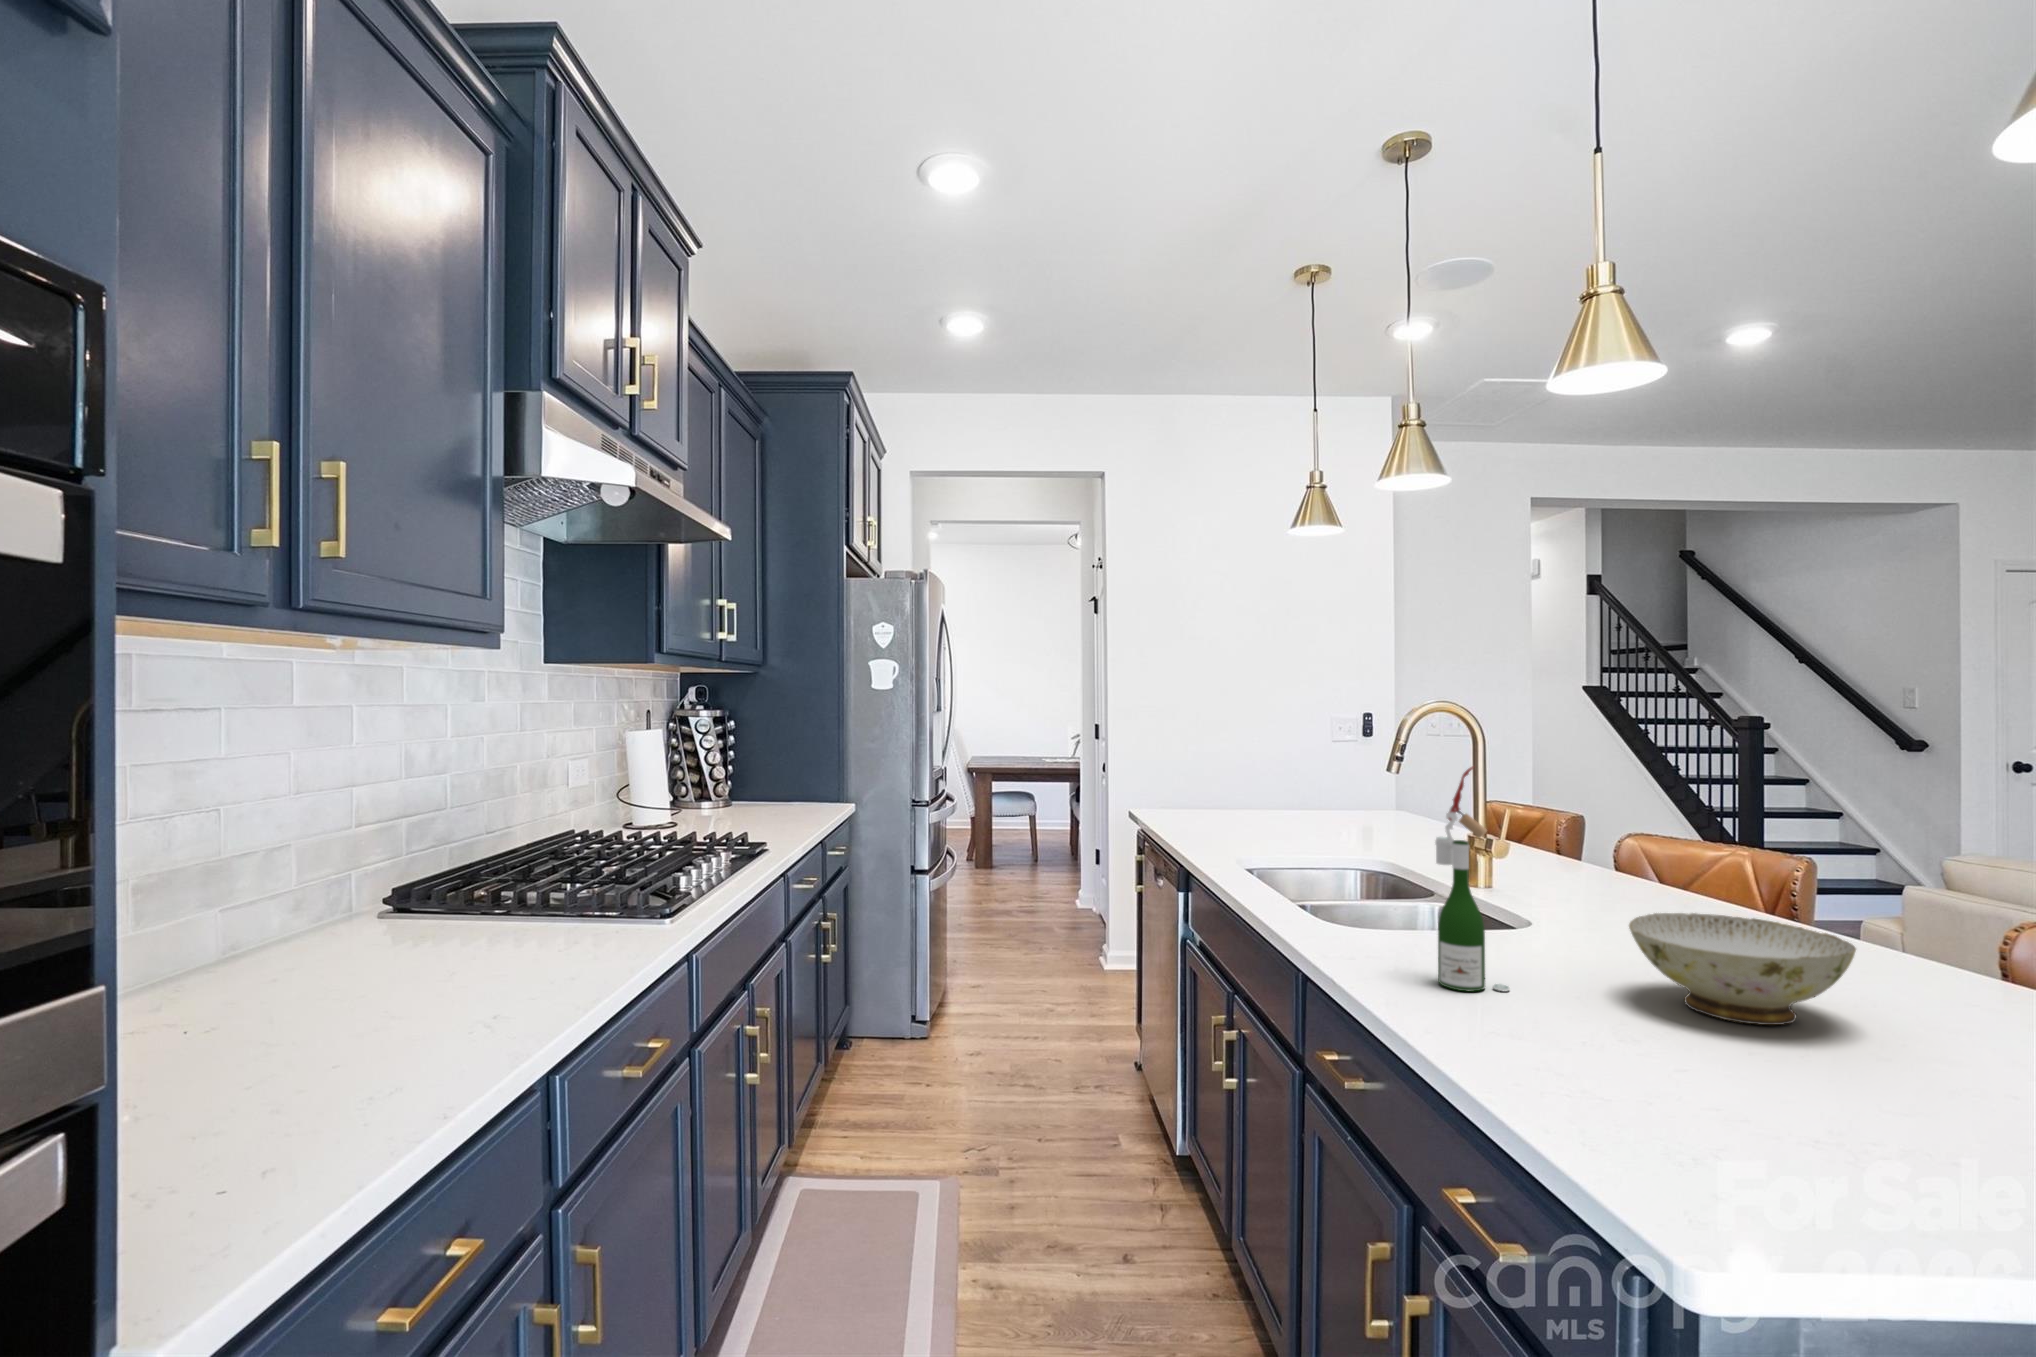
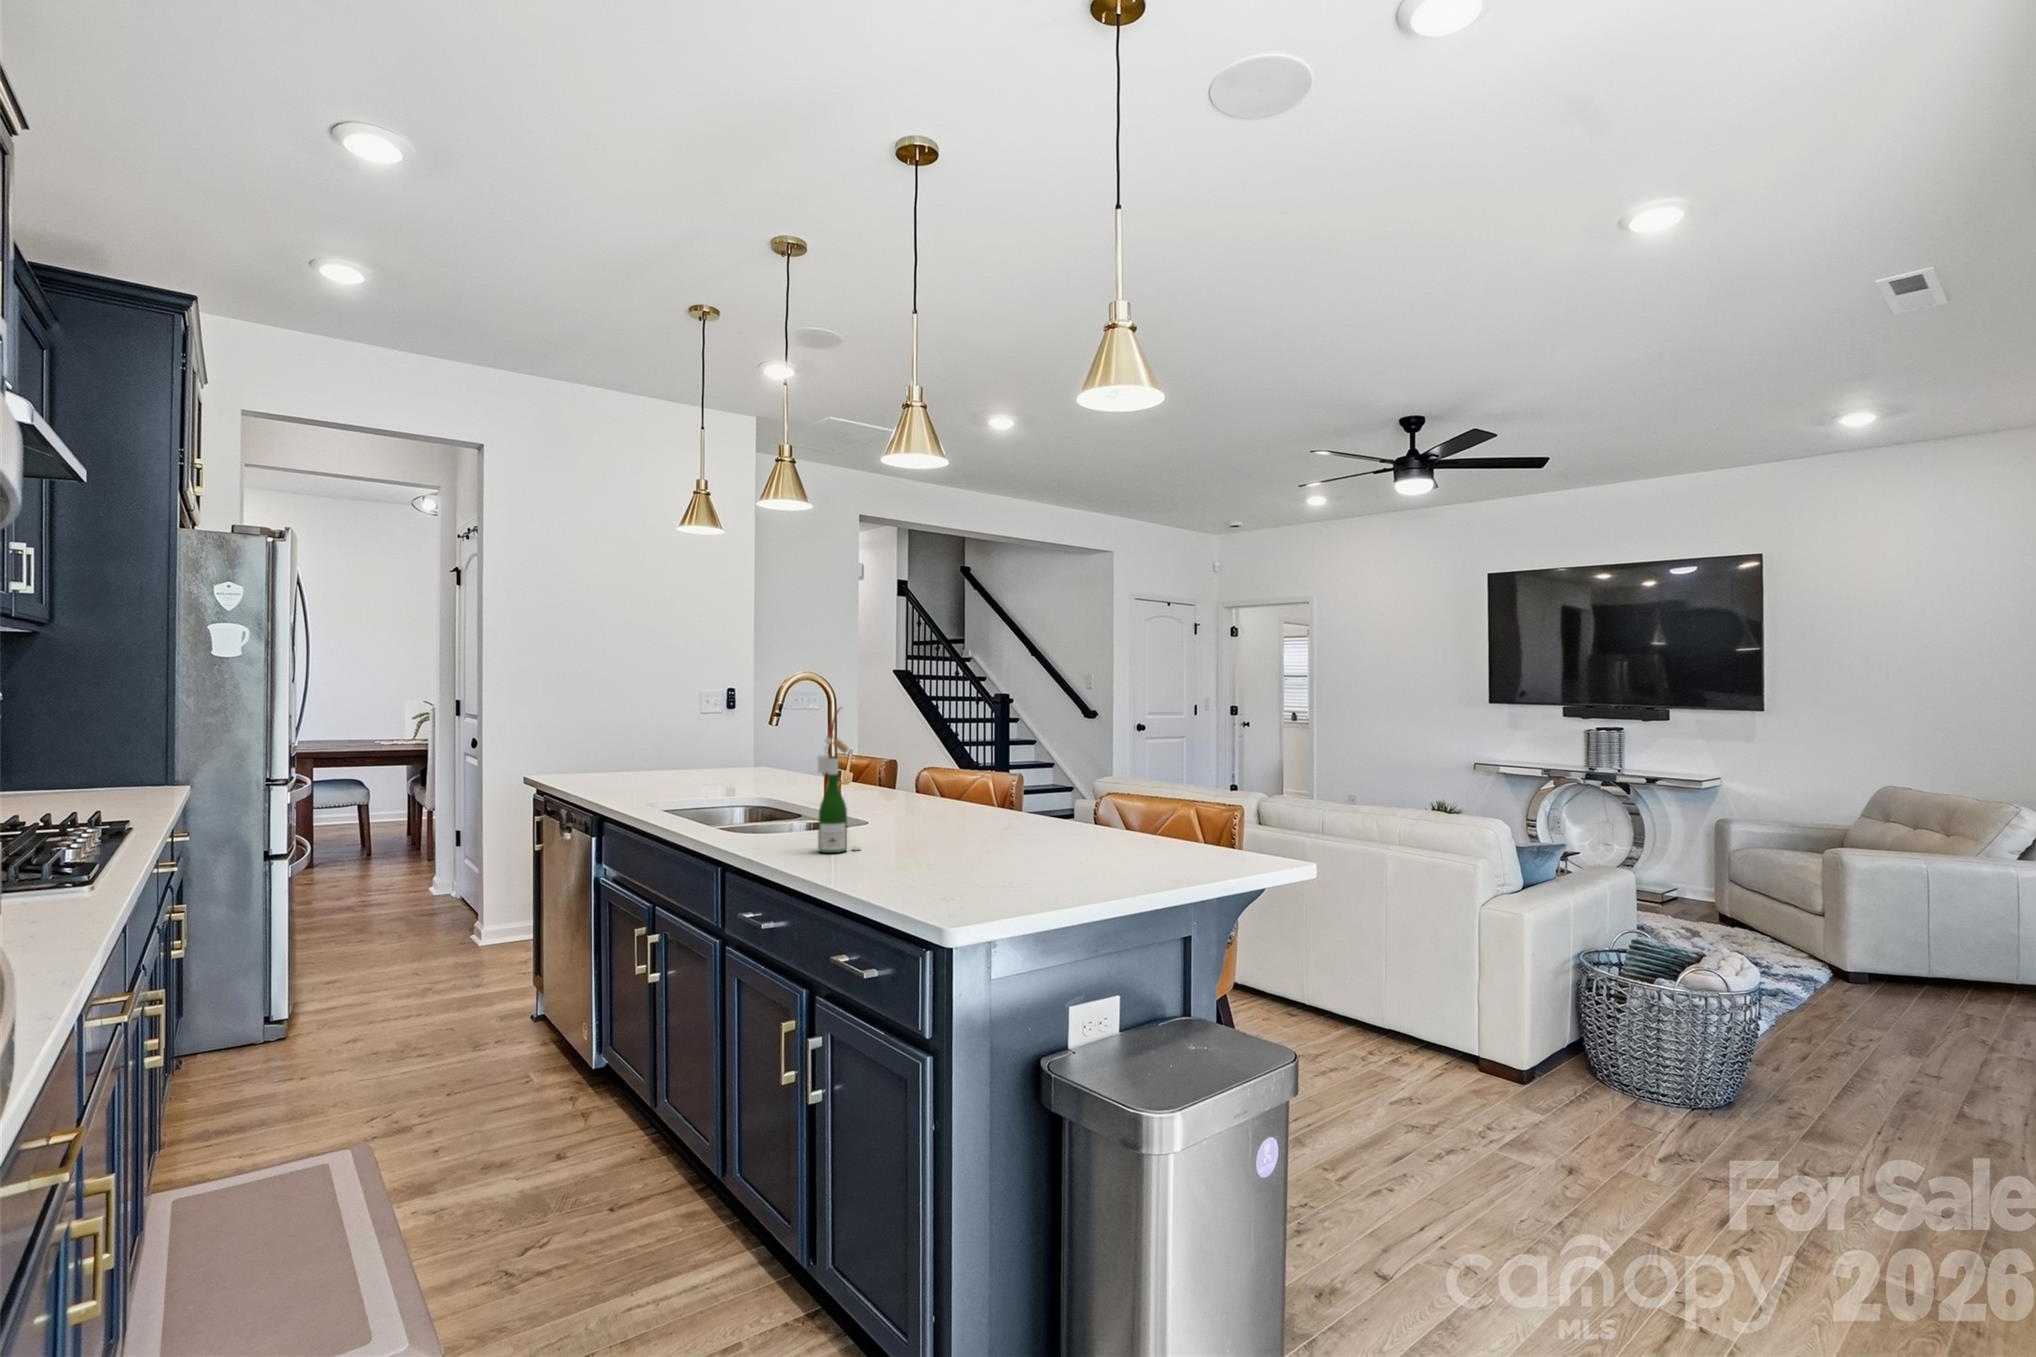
ceramic bowl: present [1629,913,1856,1025] -> none [926,791,1030,846]

